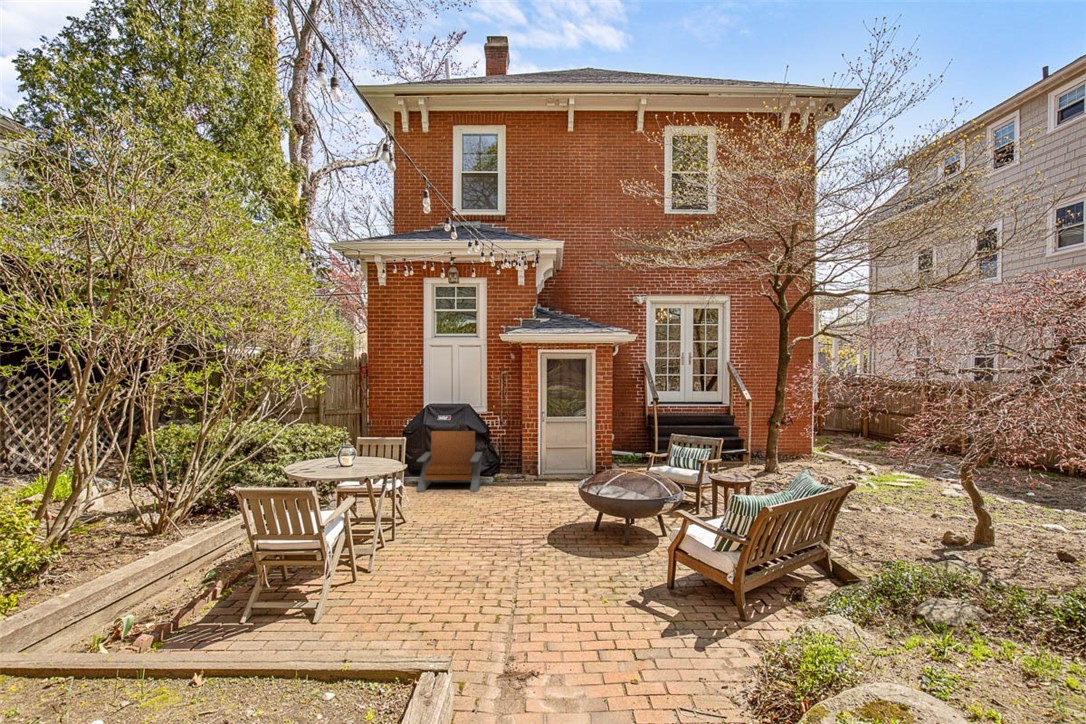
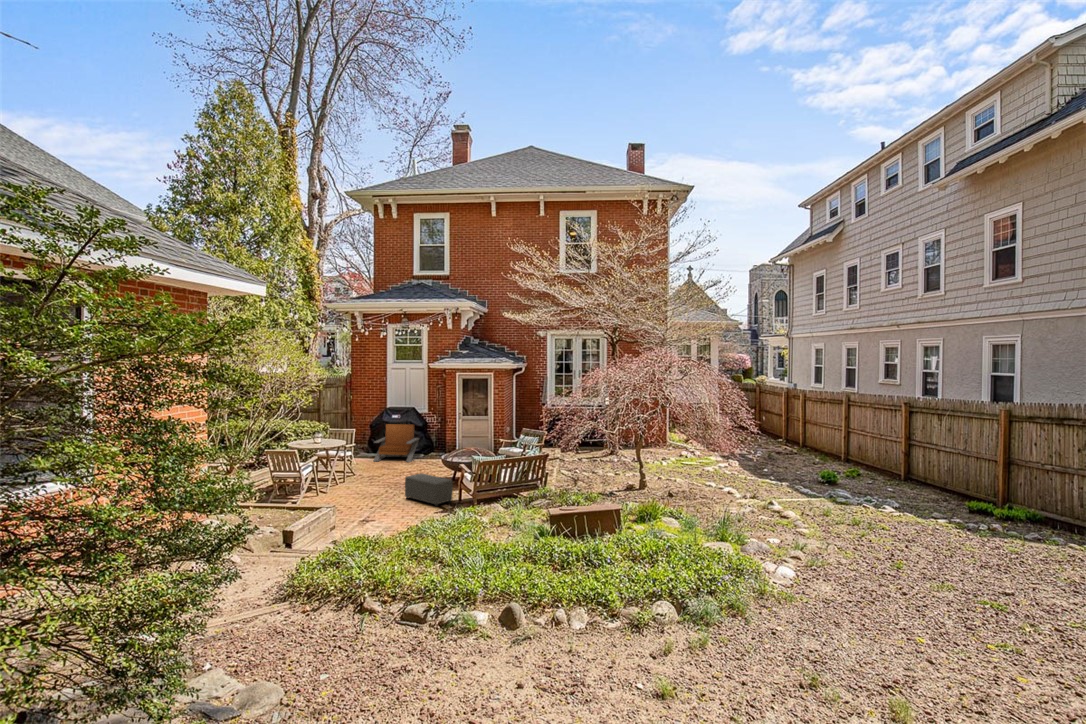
ottoman: none [532,524,637,601] -> present [405,473,453,507]

